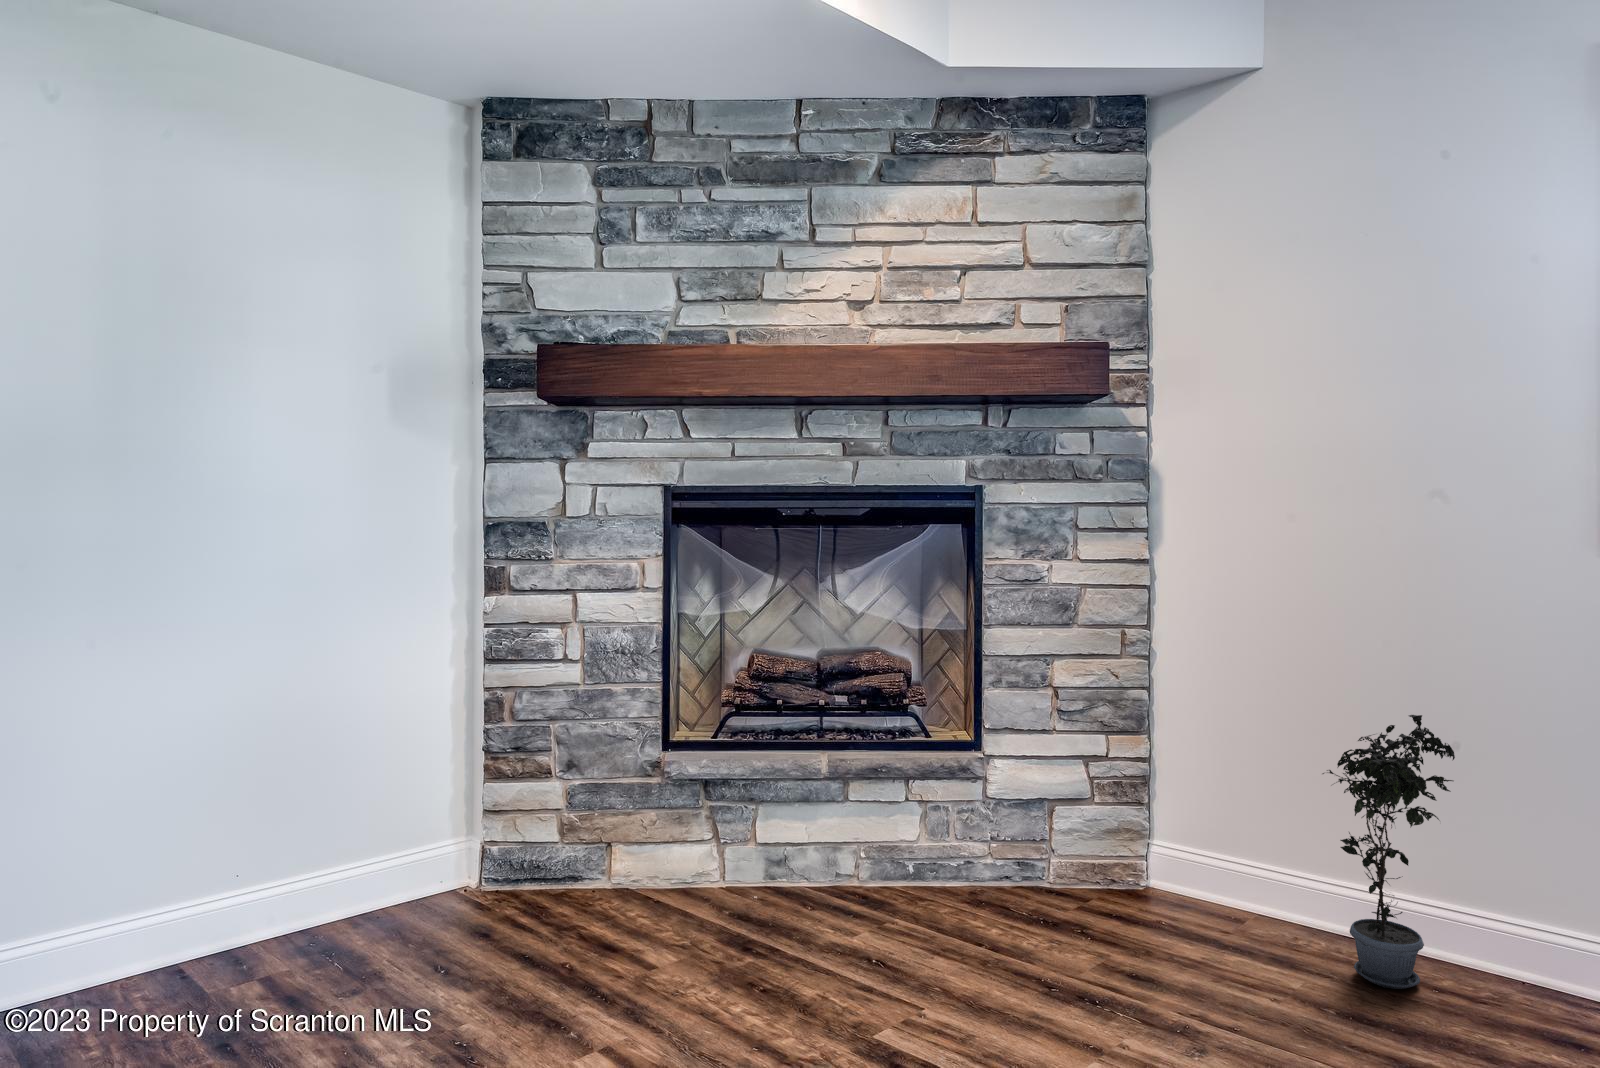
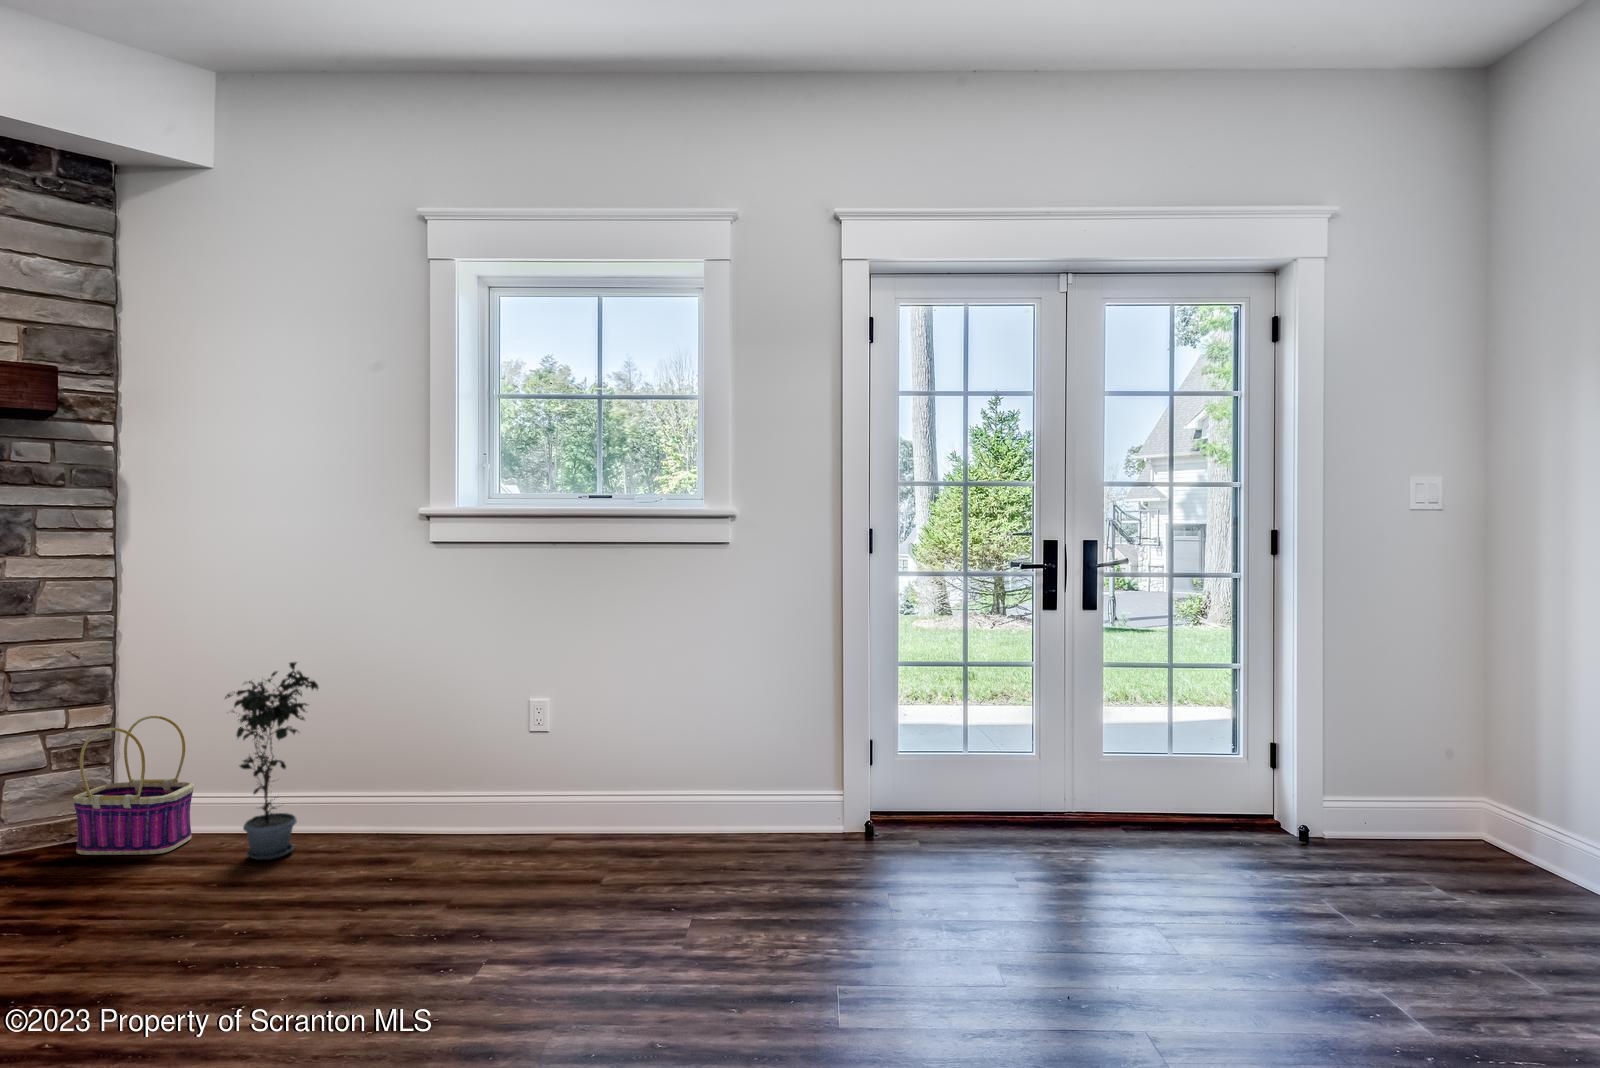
basket: none [1127,756,1256,935] -> present [73,716,194,855]

